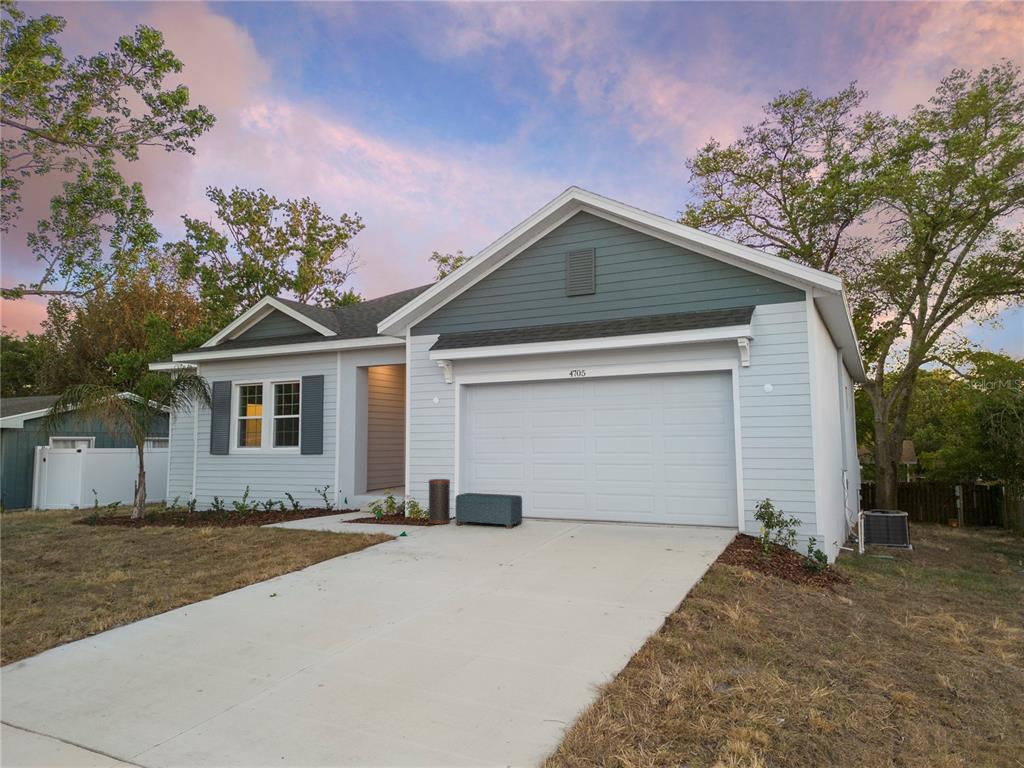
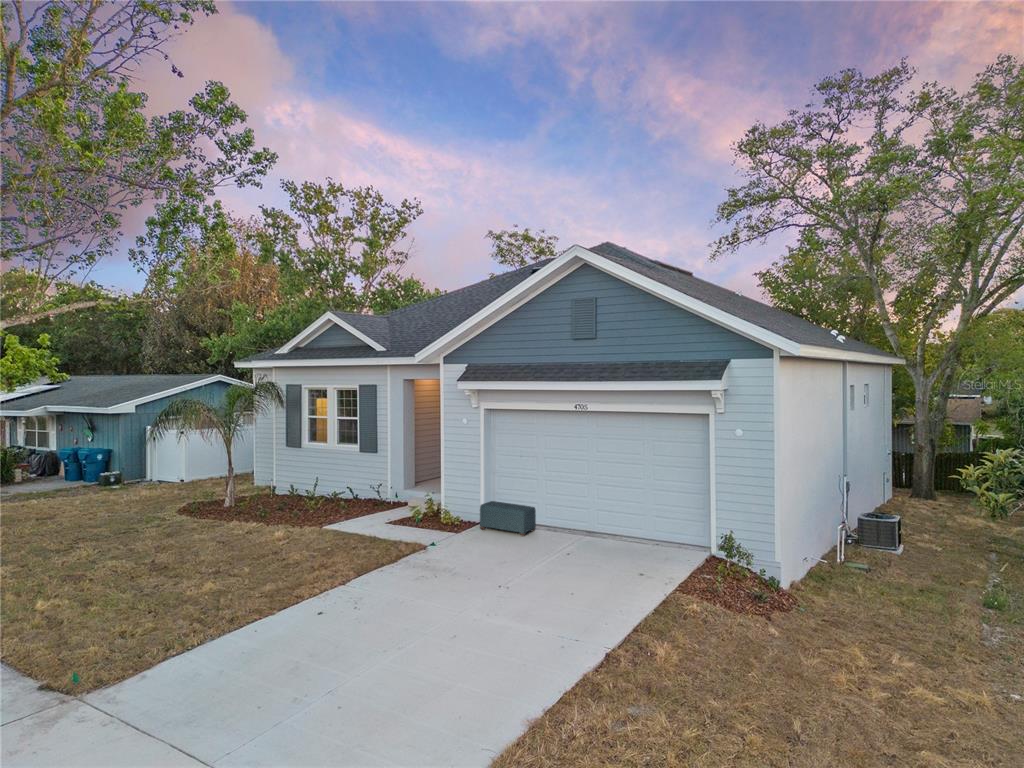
trash can: present [428,479,450,524] -> none [459,488,476,527]

